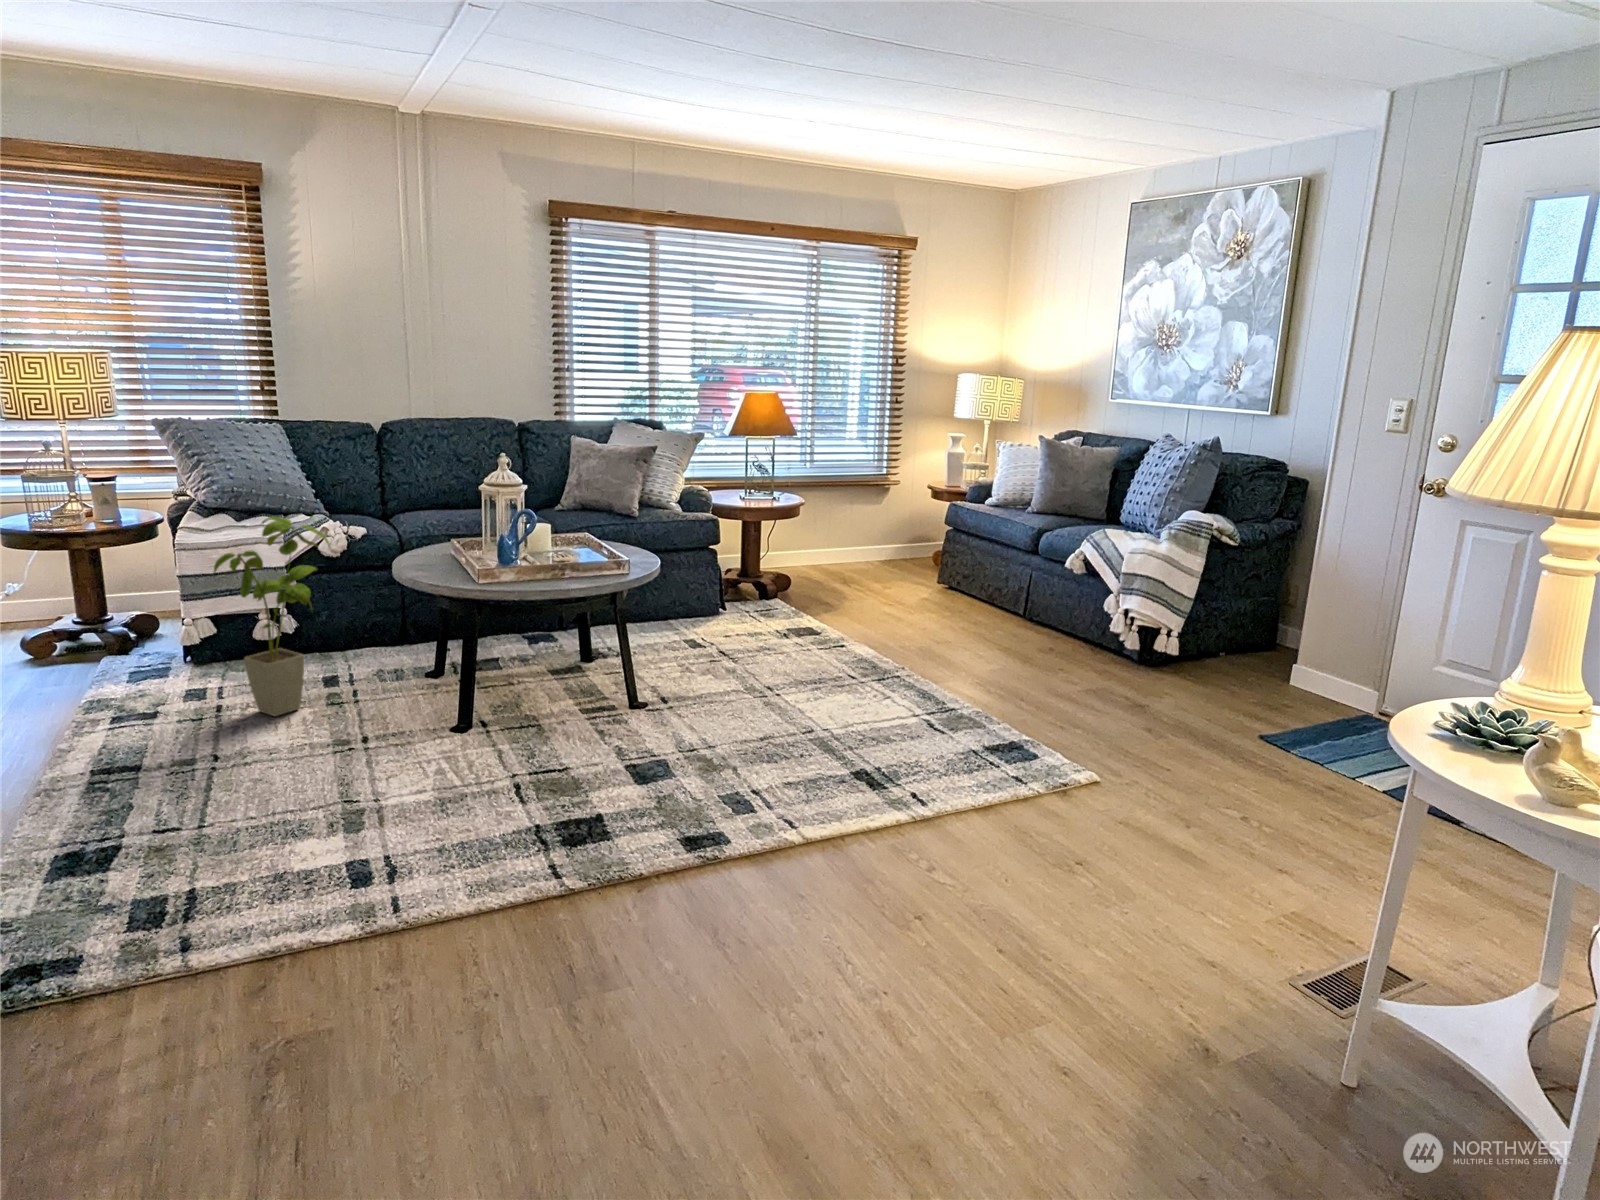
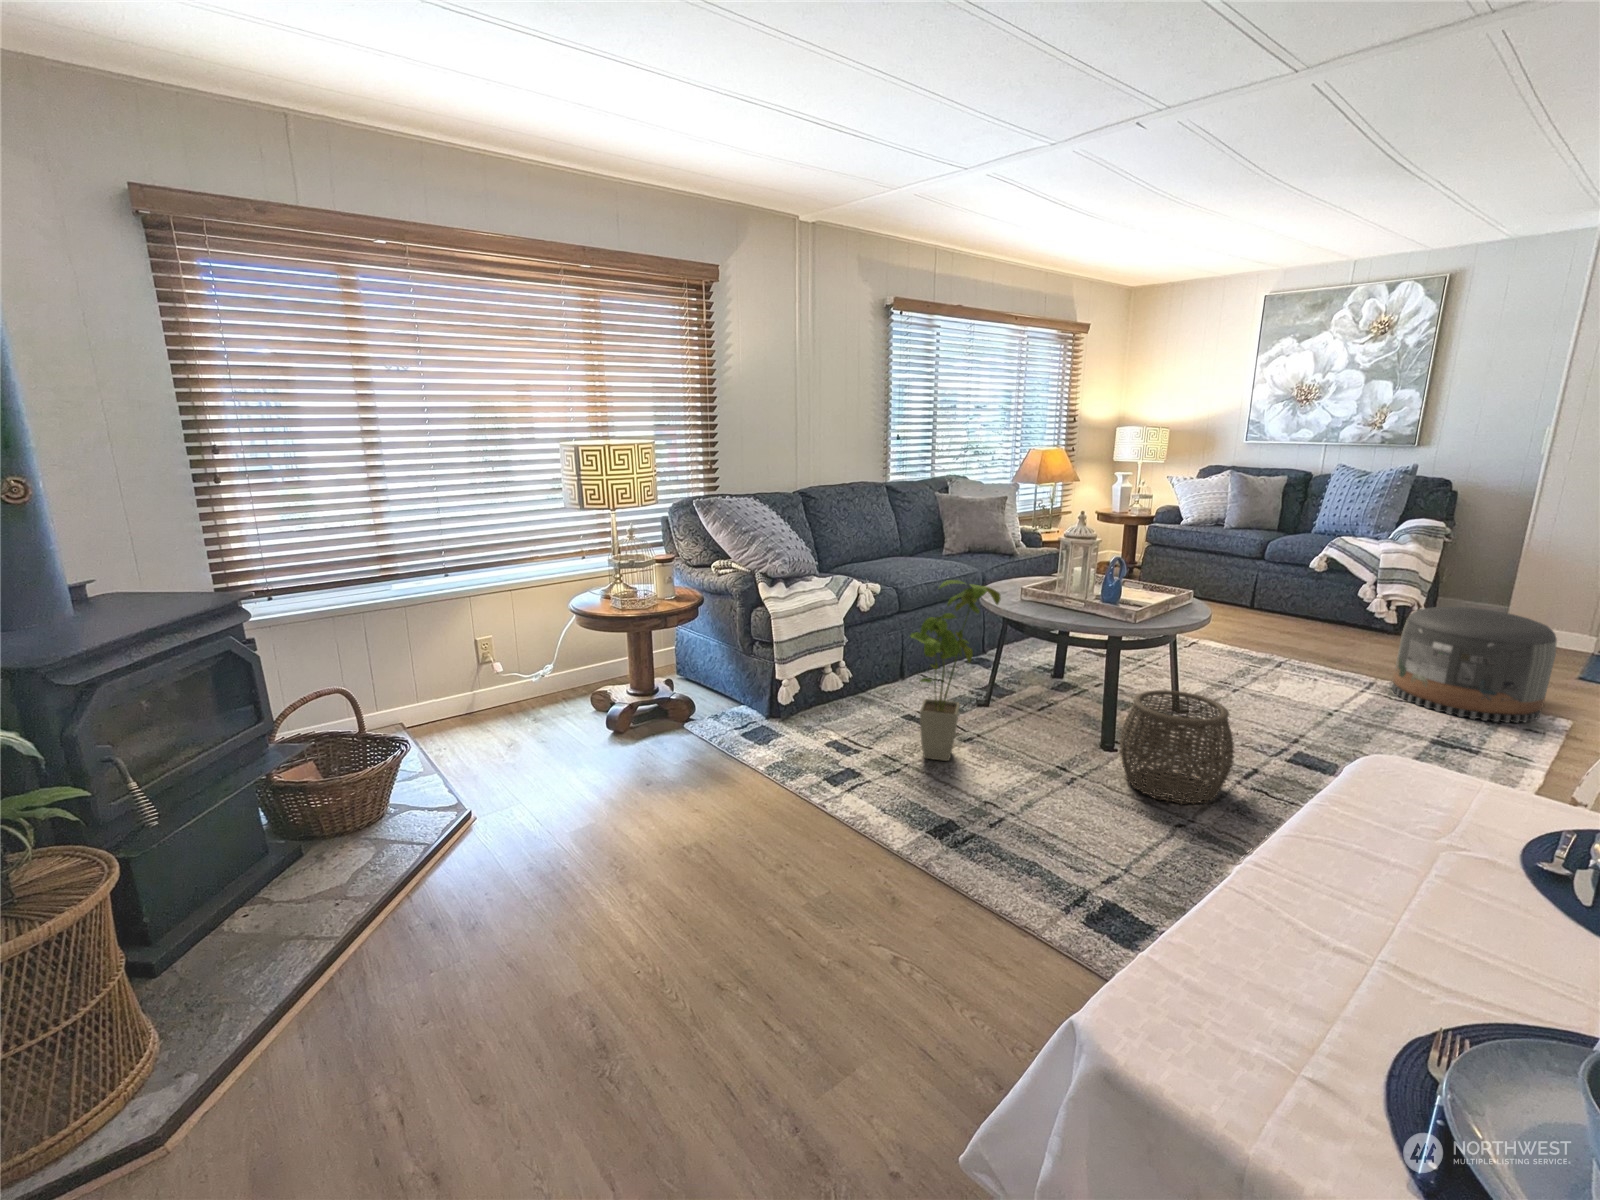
pouf: none [943,616,1102,769] -> present [1392,607,1557,723]
woven basket: none [372,659,498,786] -> present [1119,690,1234,804]

